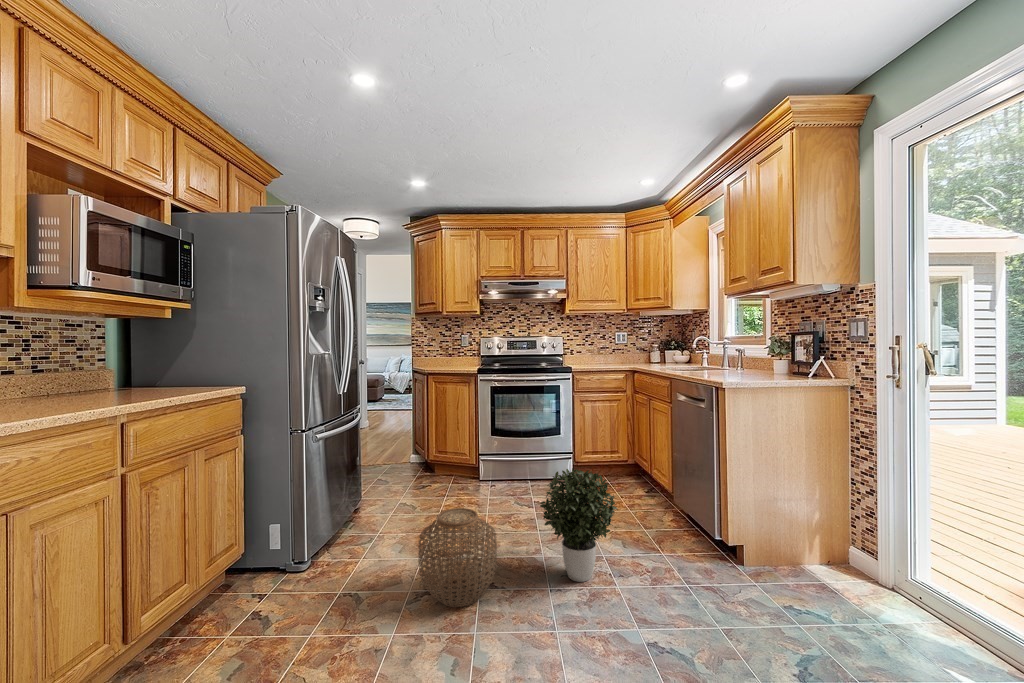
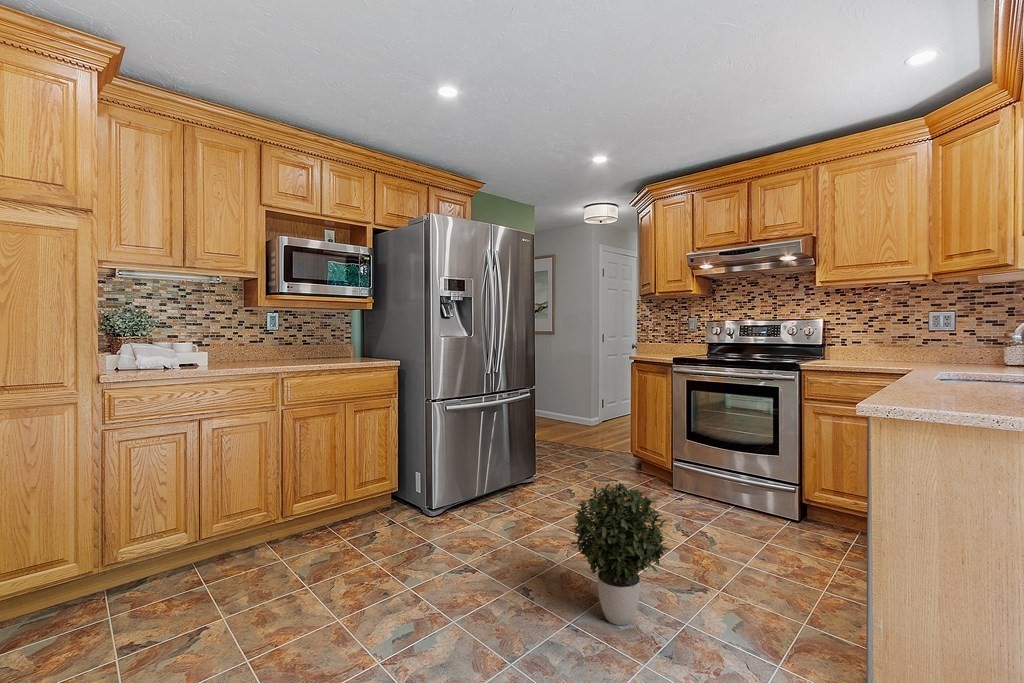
woven basket: present [419,508,497,607] -> none [454,493,530,589]

